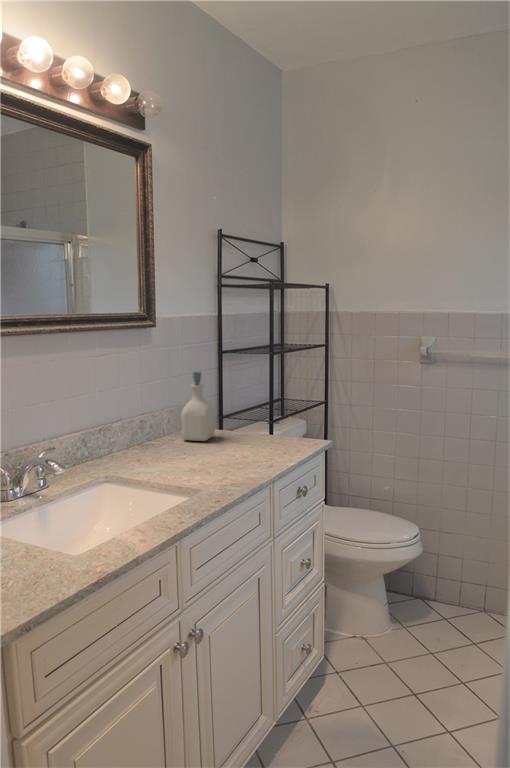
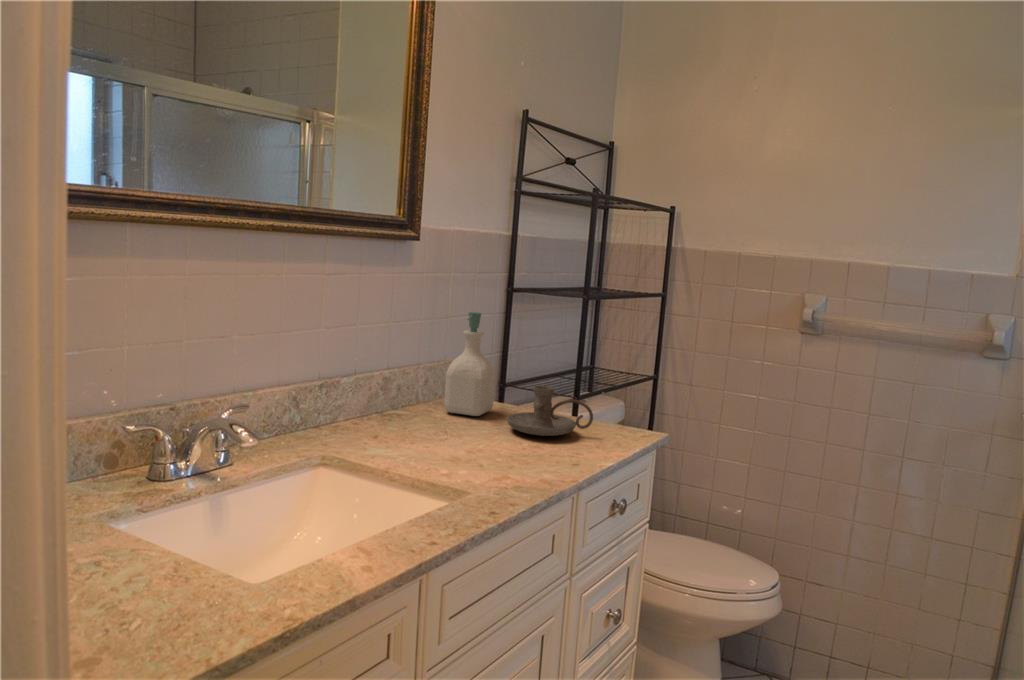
candle holder: none [224,417,281,450] -> present [507,386,593,436]

